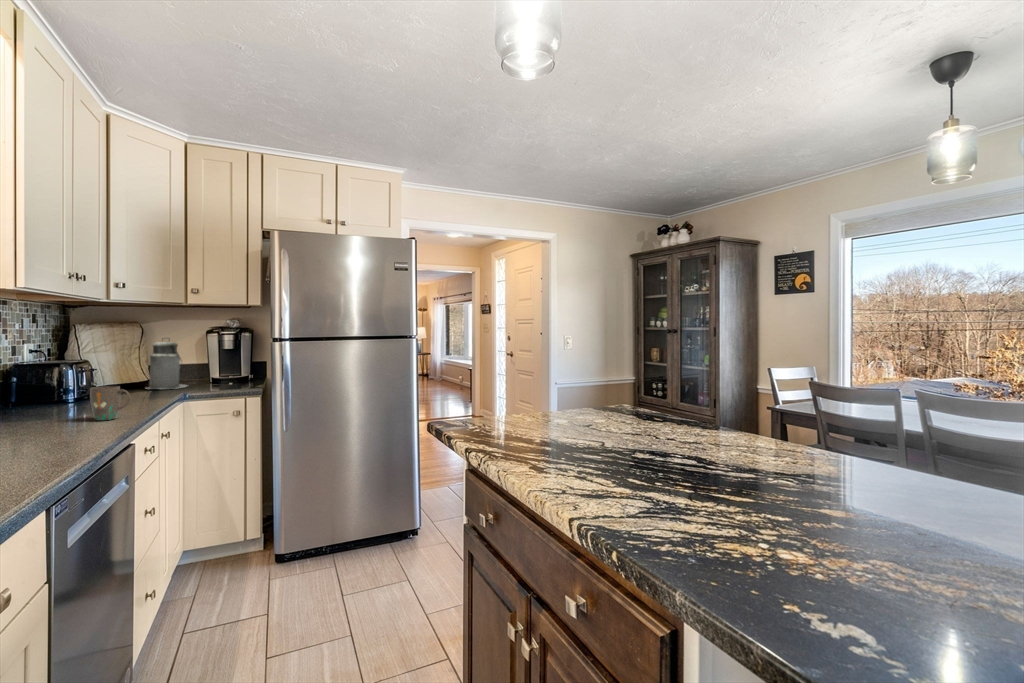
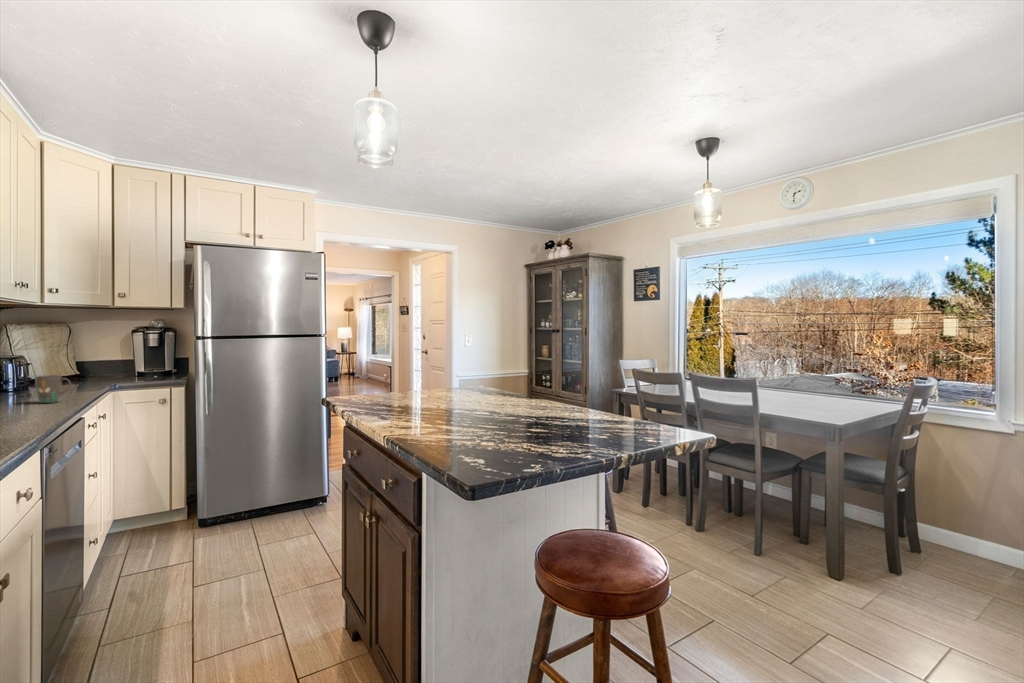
canister: present [146,337,187,389] -> none [74,336,116,381]

